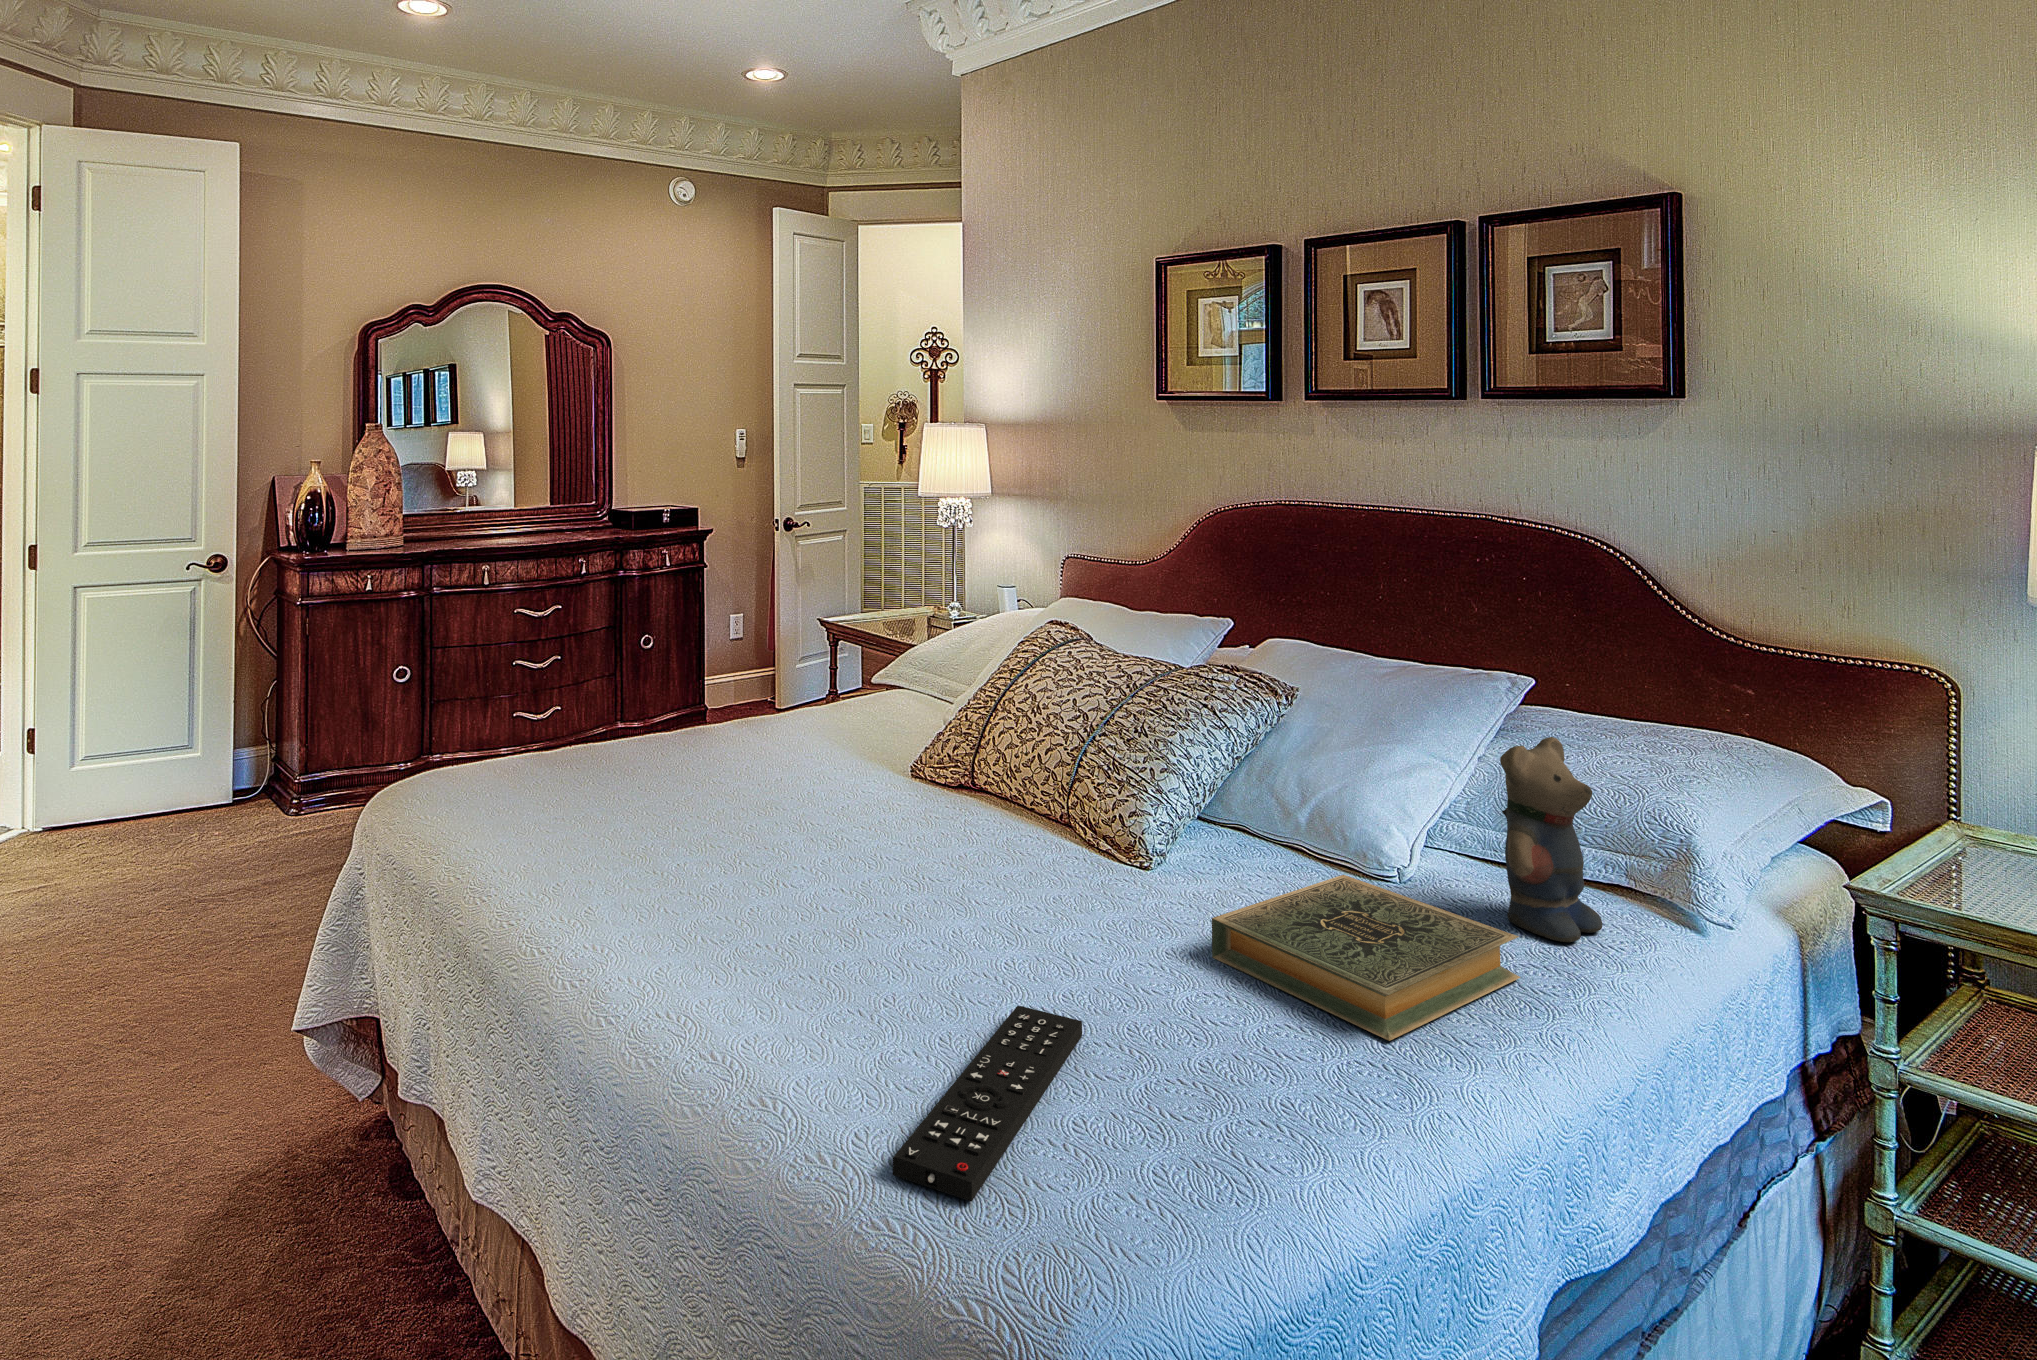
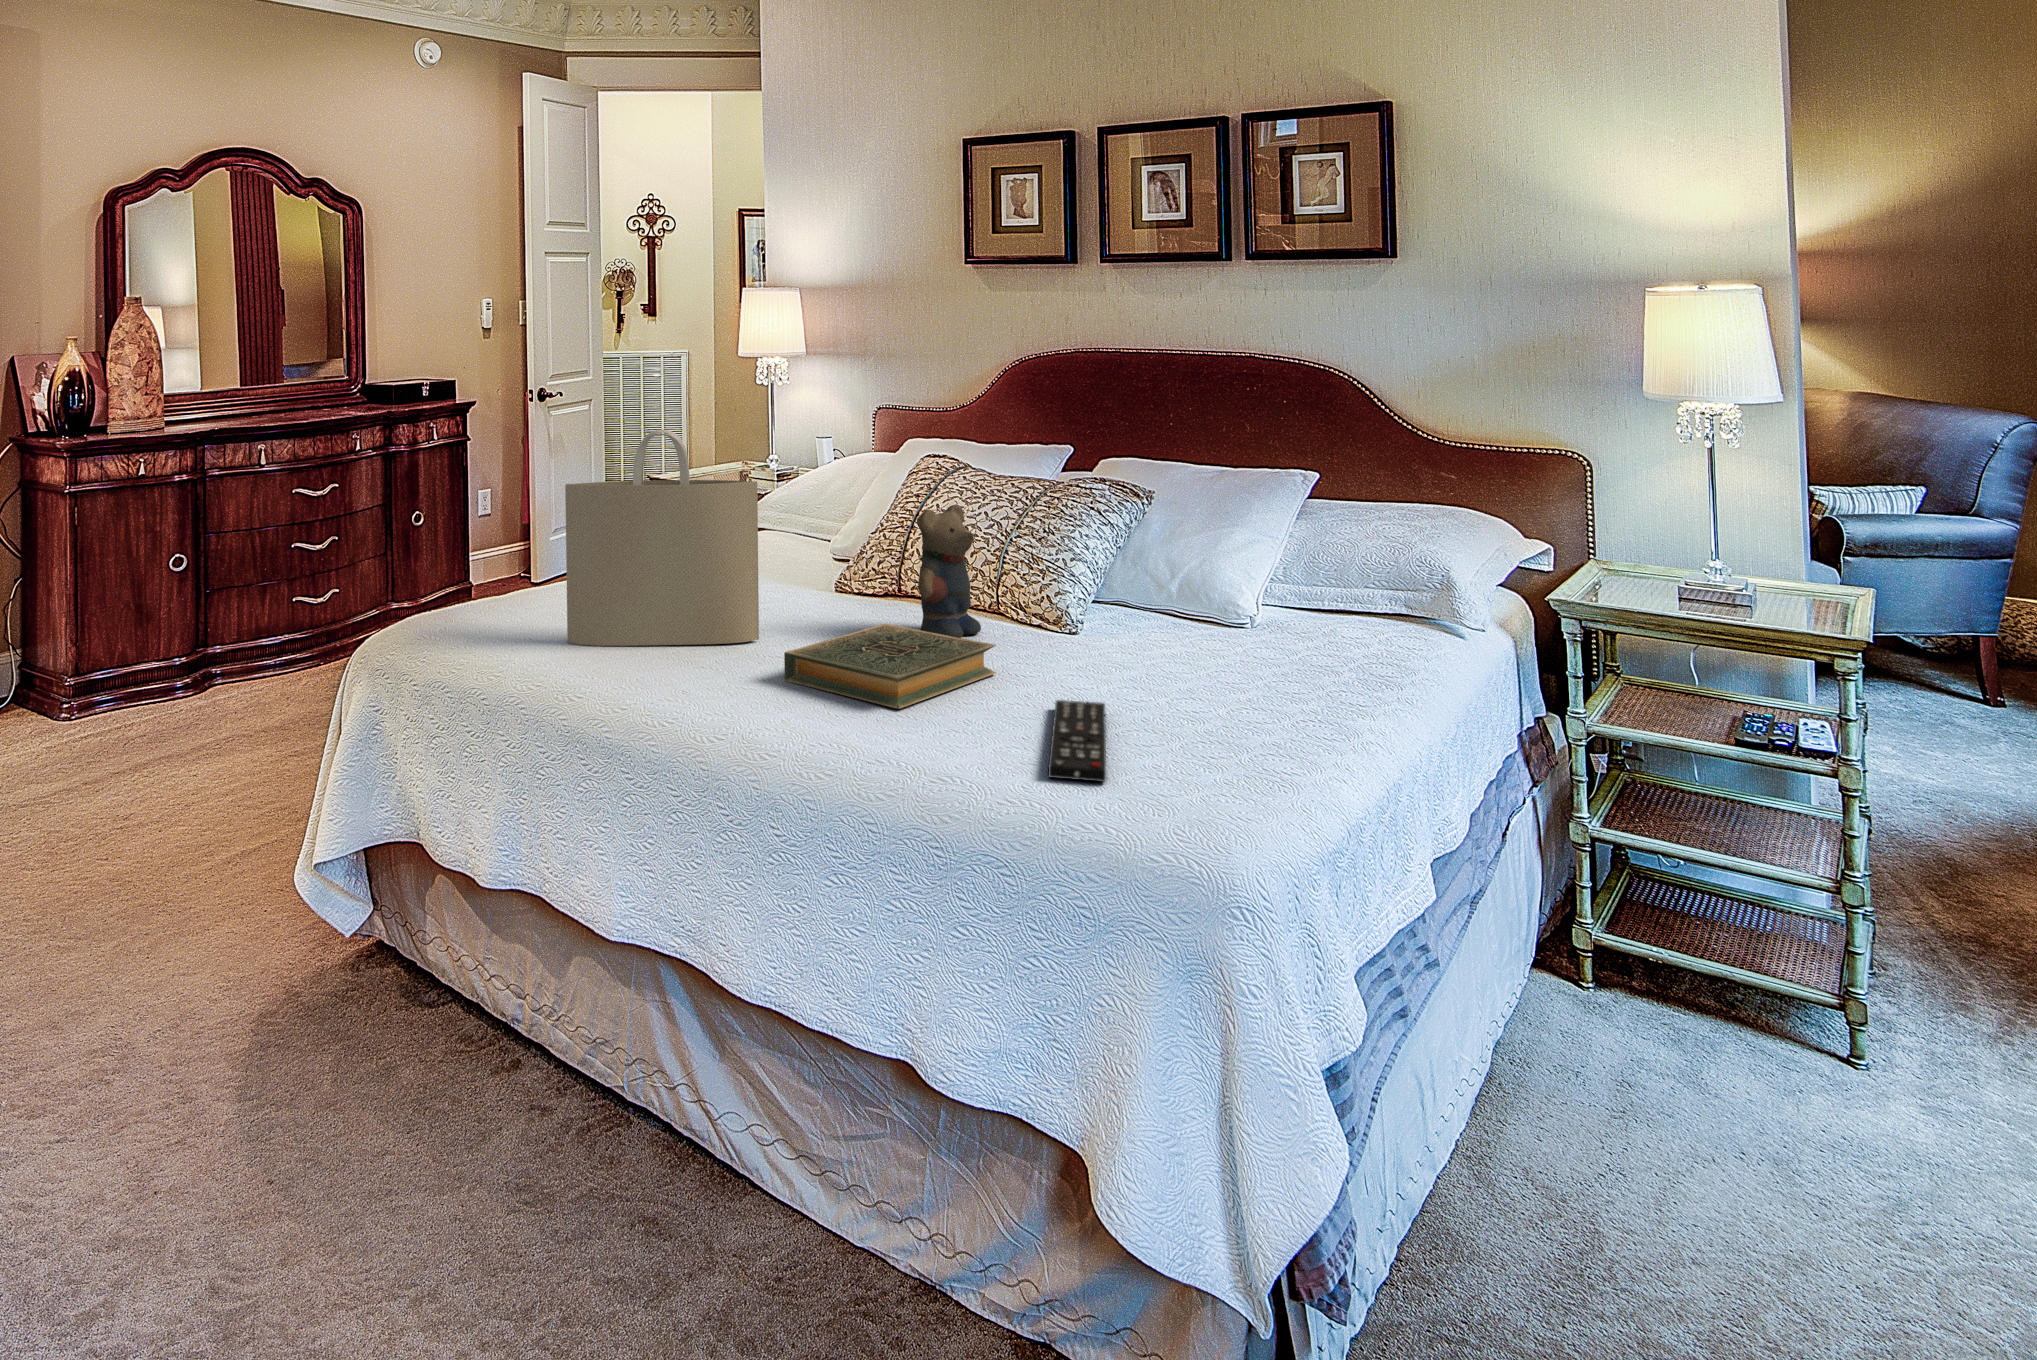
tote bag: none [531,584,747,850] -> present [565,430,759,646]
teddy bear: present [1500,737,1603,942] -> present [917,505,981,638]
hardback book: present [1212,875,1520,1041] -> present [784,624,996,709]

